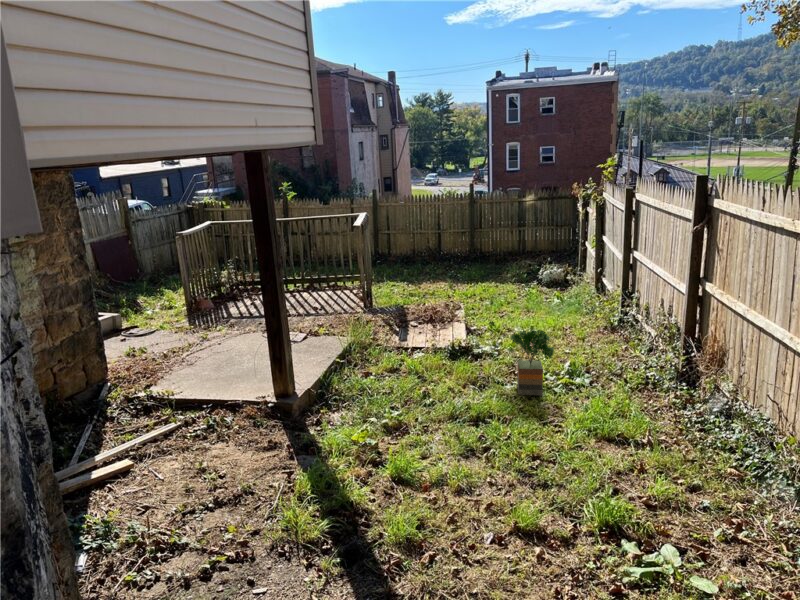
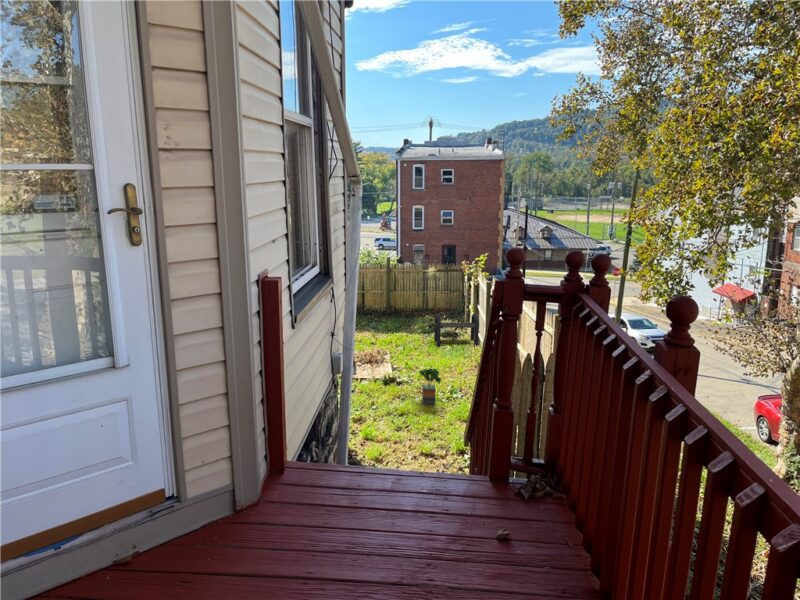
bench: none [535,250,603,299] -> present [434,313,479,347]

